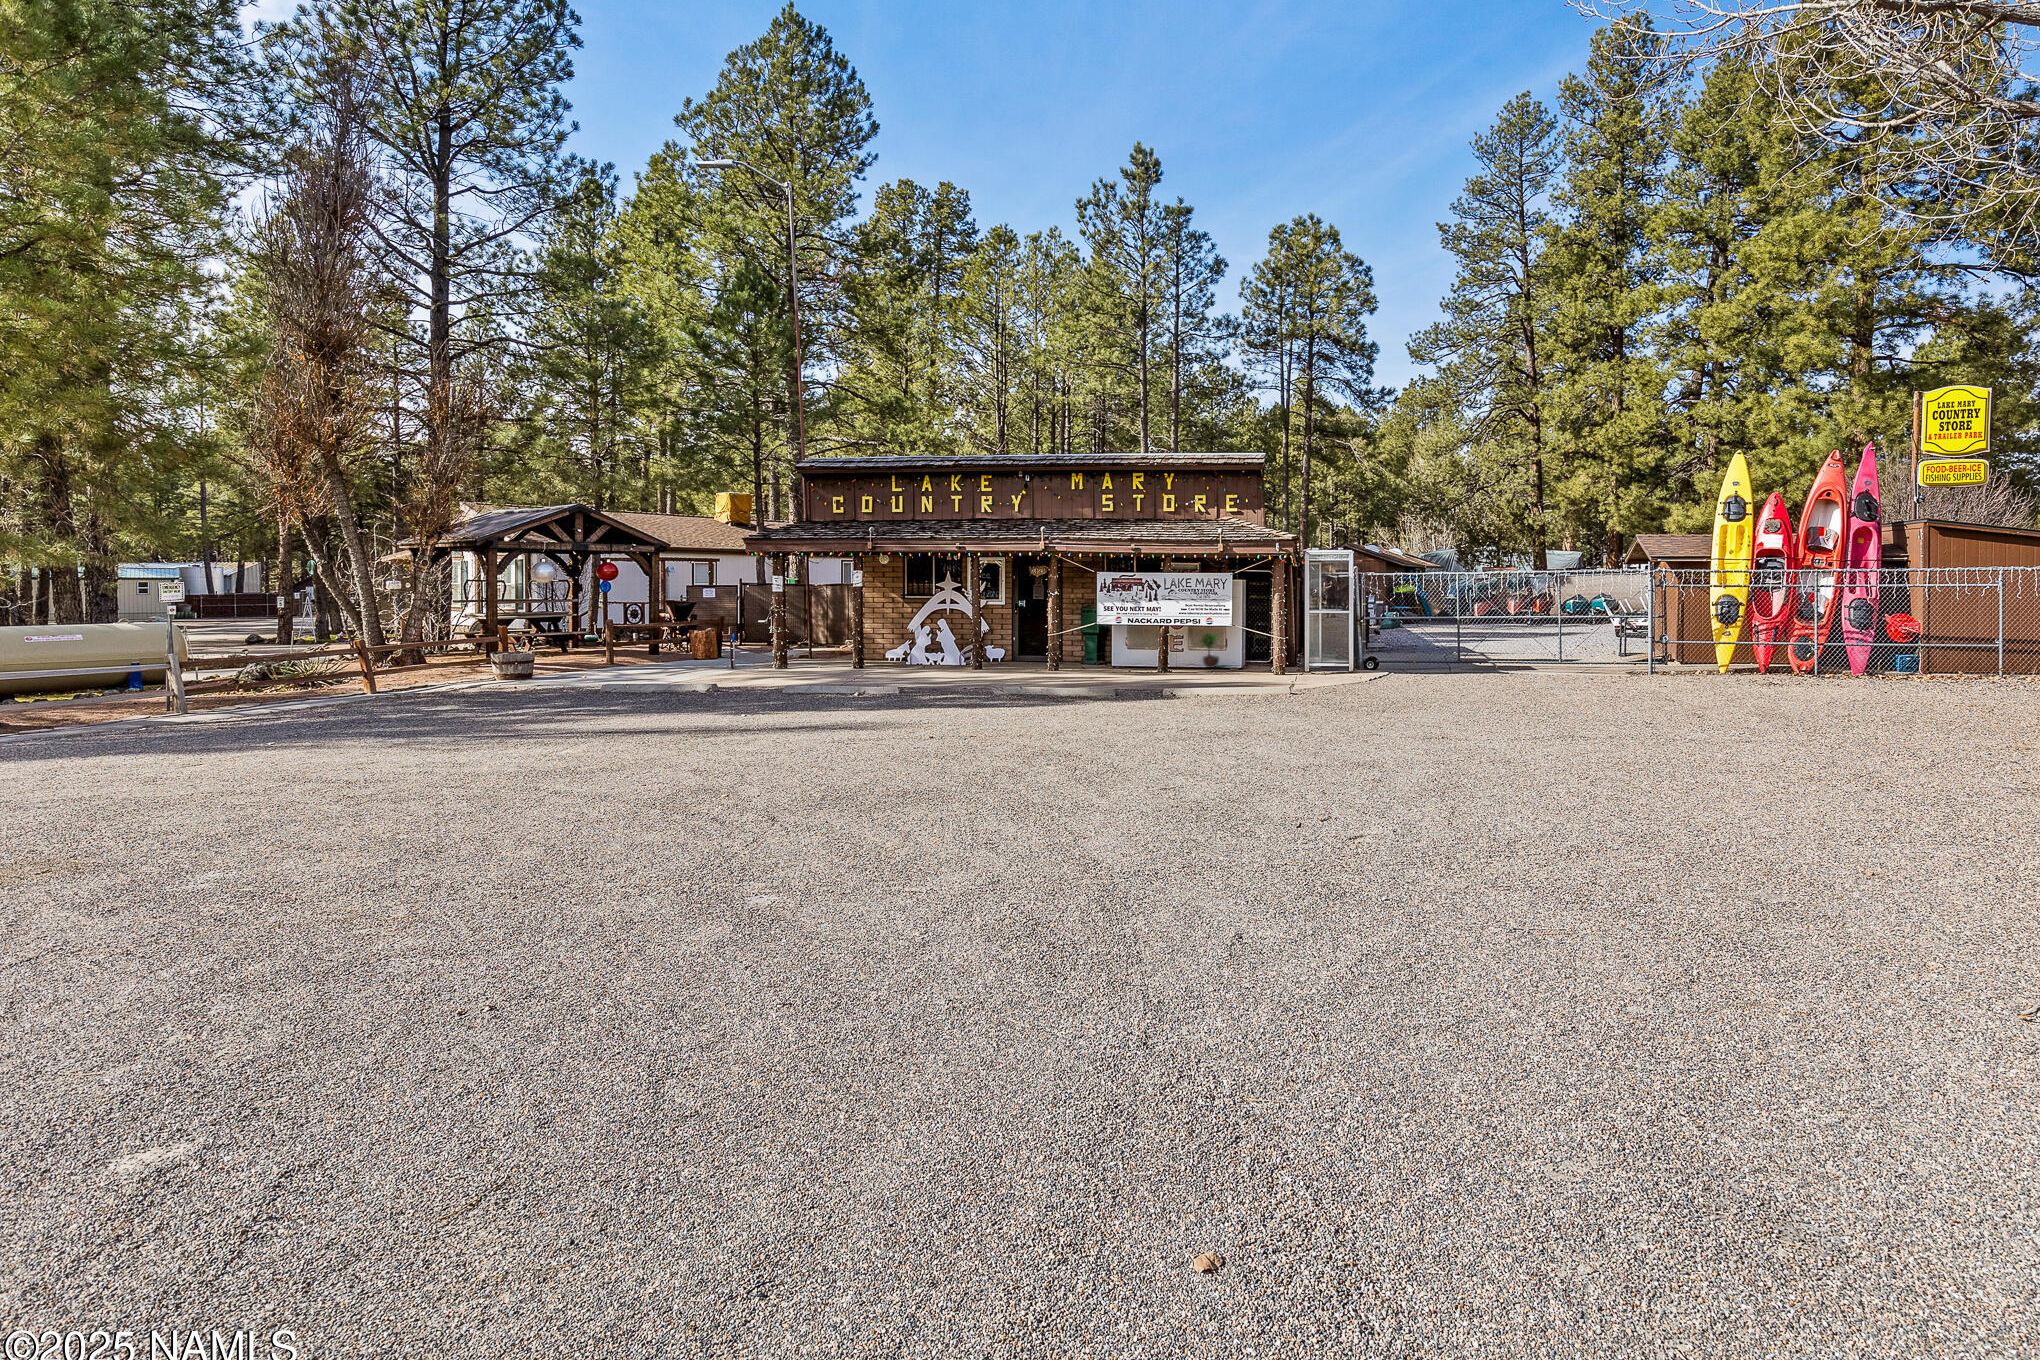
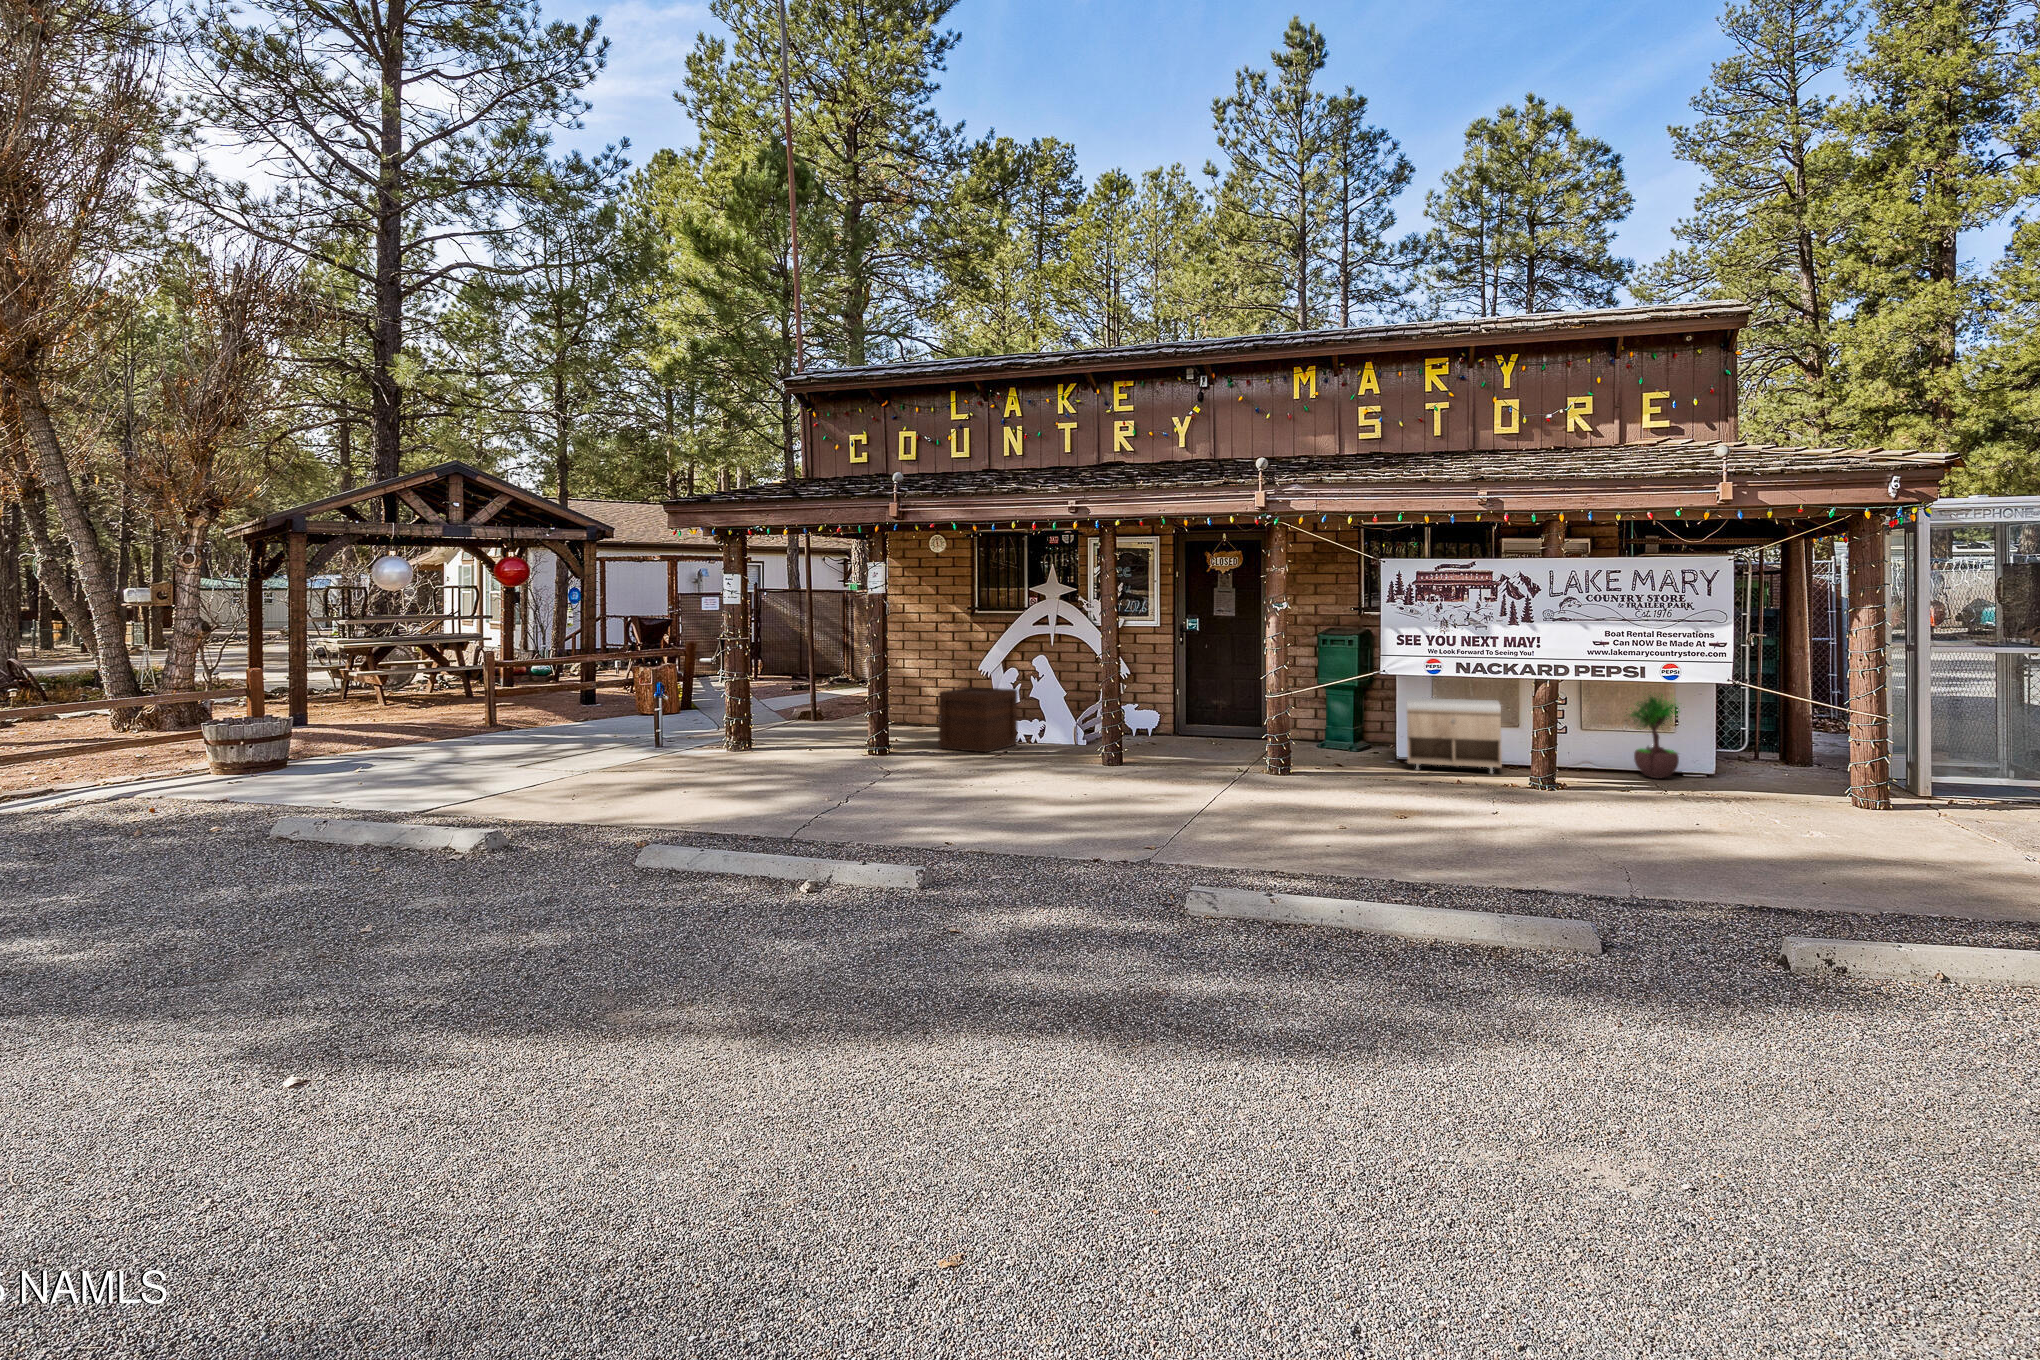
wooden crate: none [891,635,931,666] -> present [939,687,1018,752]
storage bench: none [1110,636,1152,668] -> present [1407,698,1502,773]

